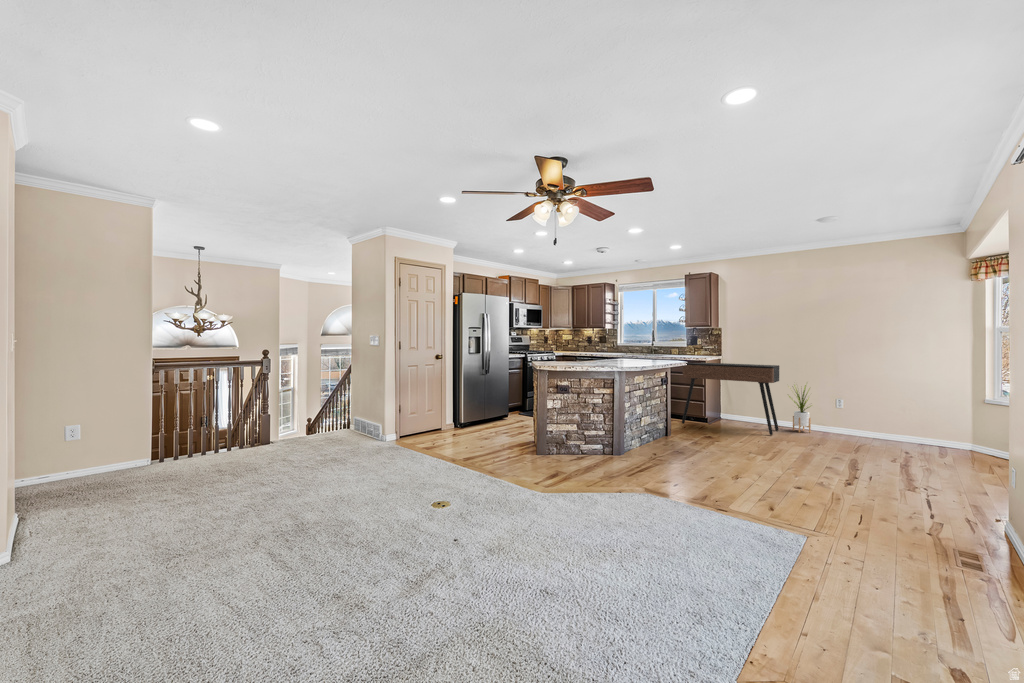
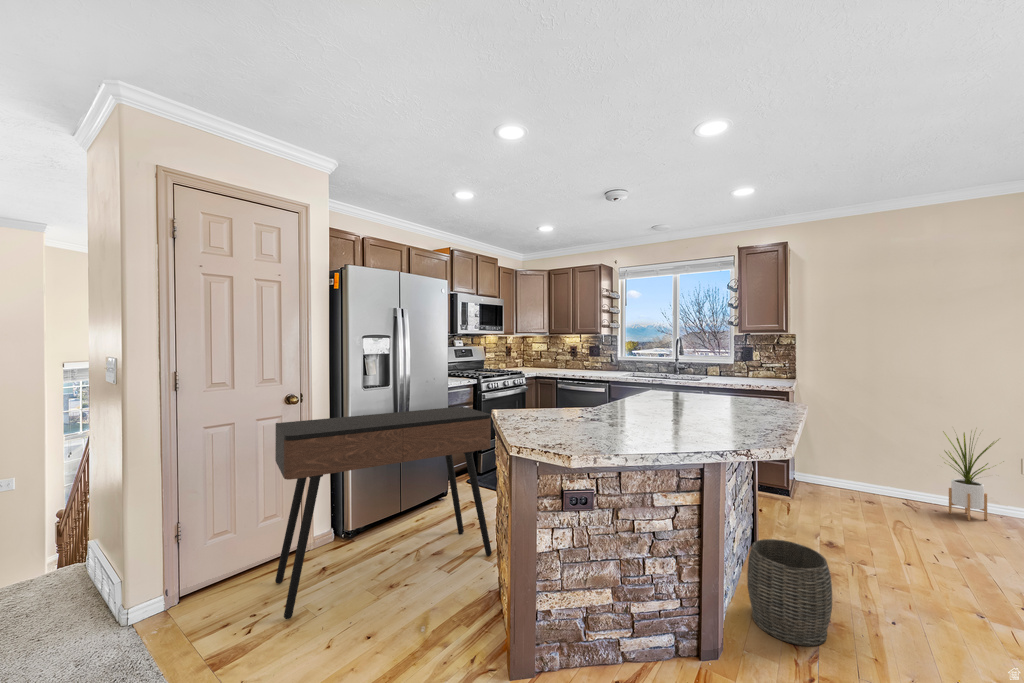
console table: present [682,363,779,435] -> present [275,407,492,619]
woven basket: none [641,418,673,454] -> present [747,539,832,646]

